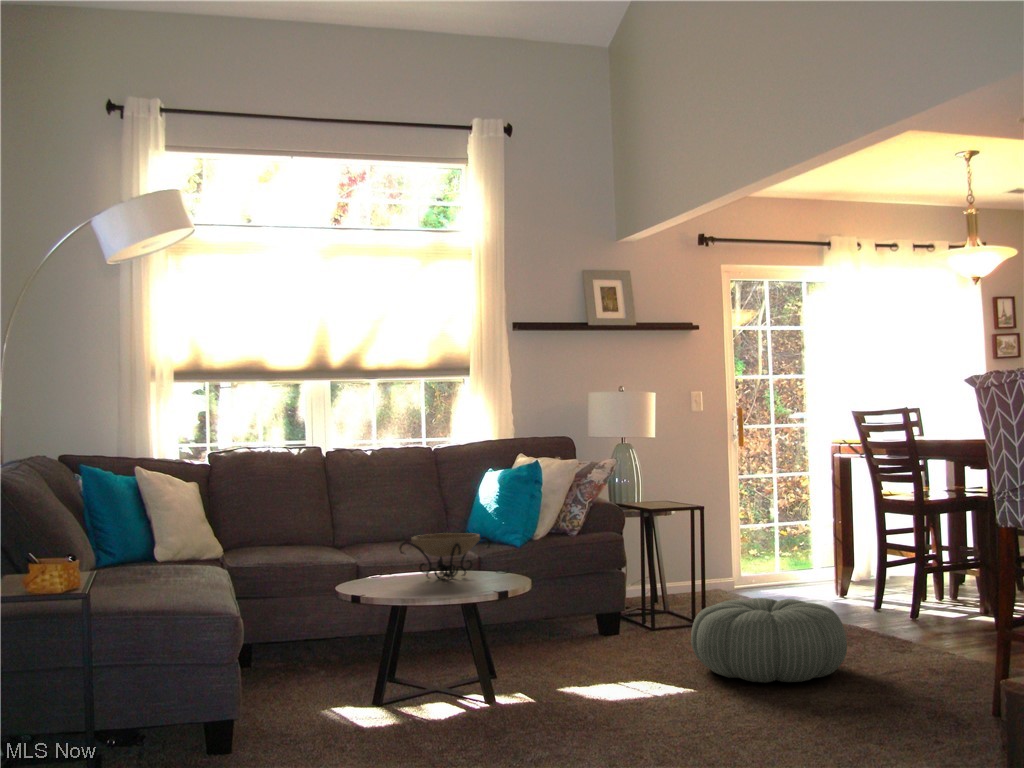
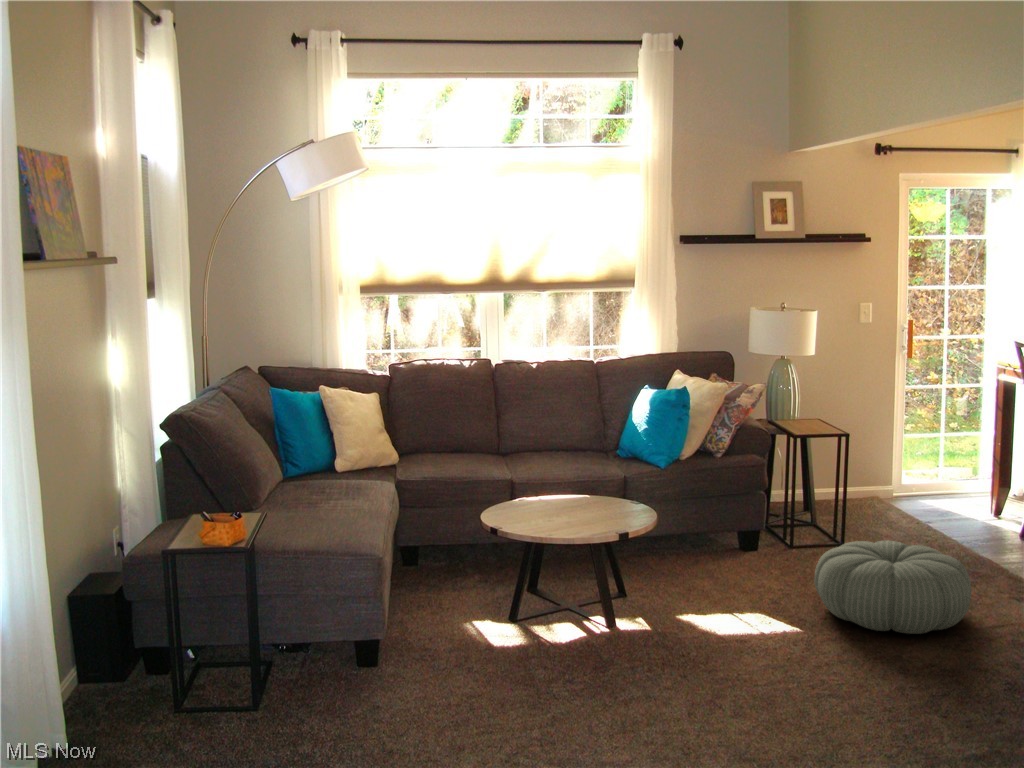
decorative bowl: present [399,533,490,579] -> none [532,473,618,520]

